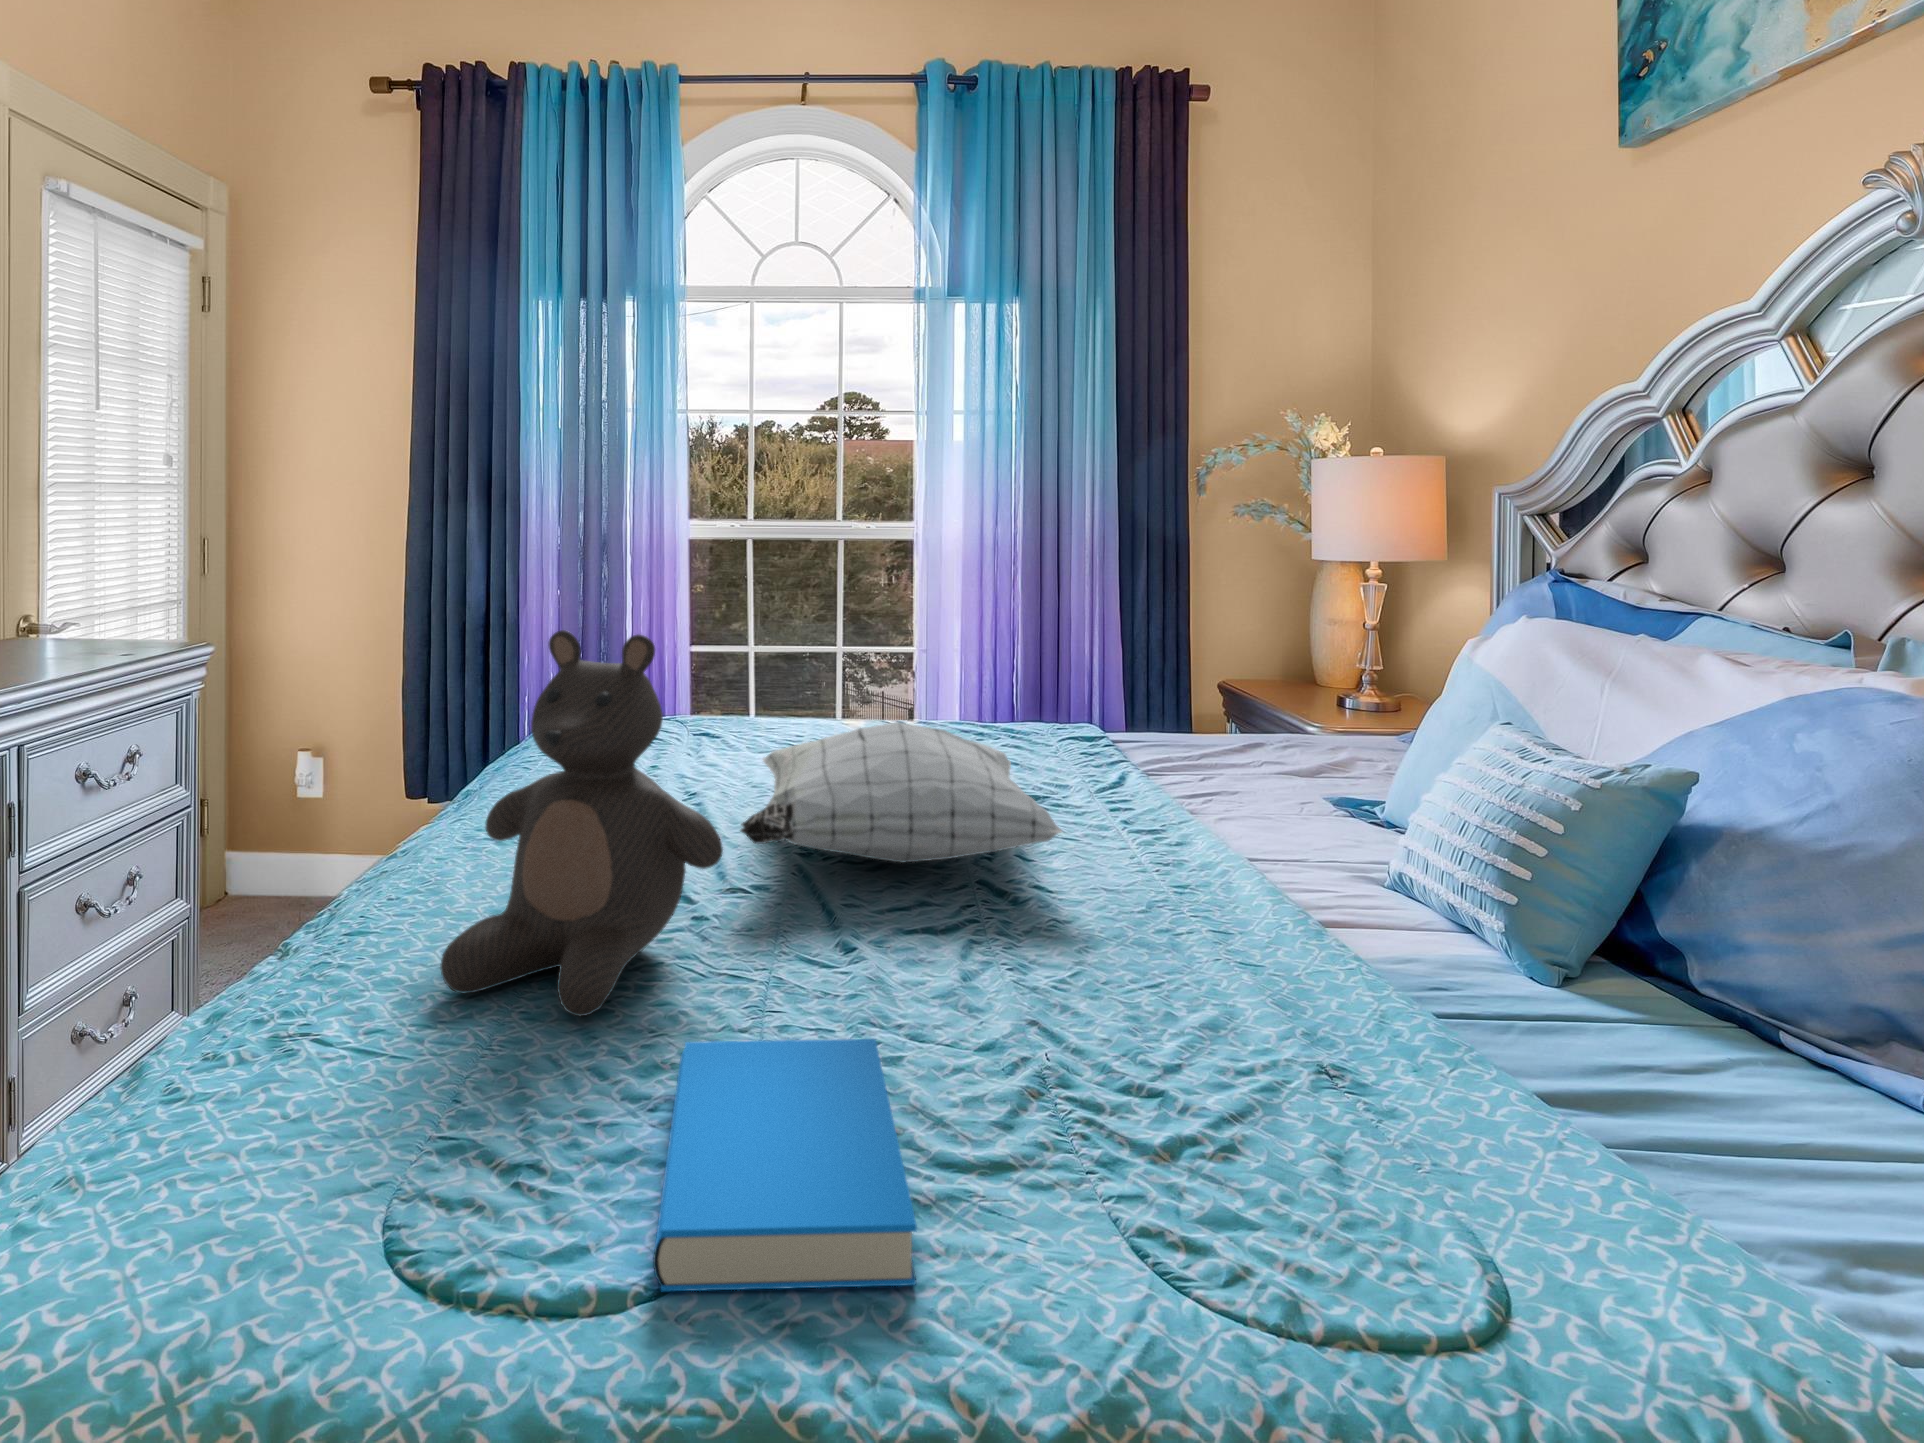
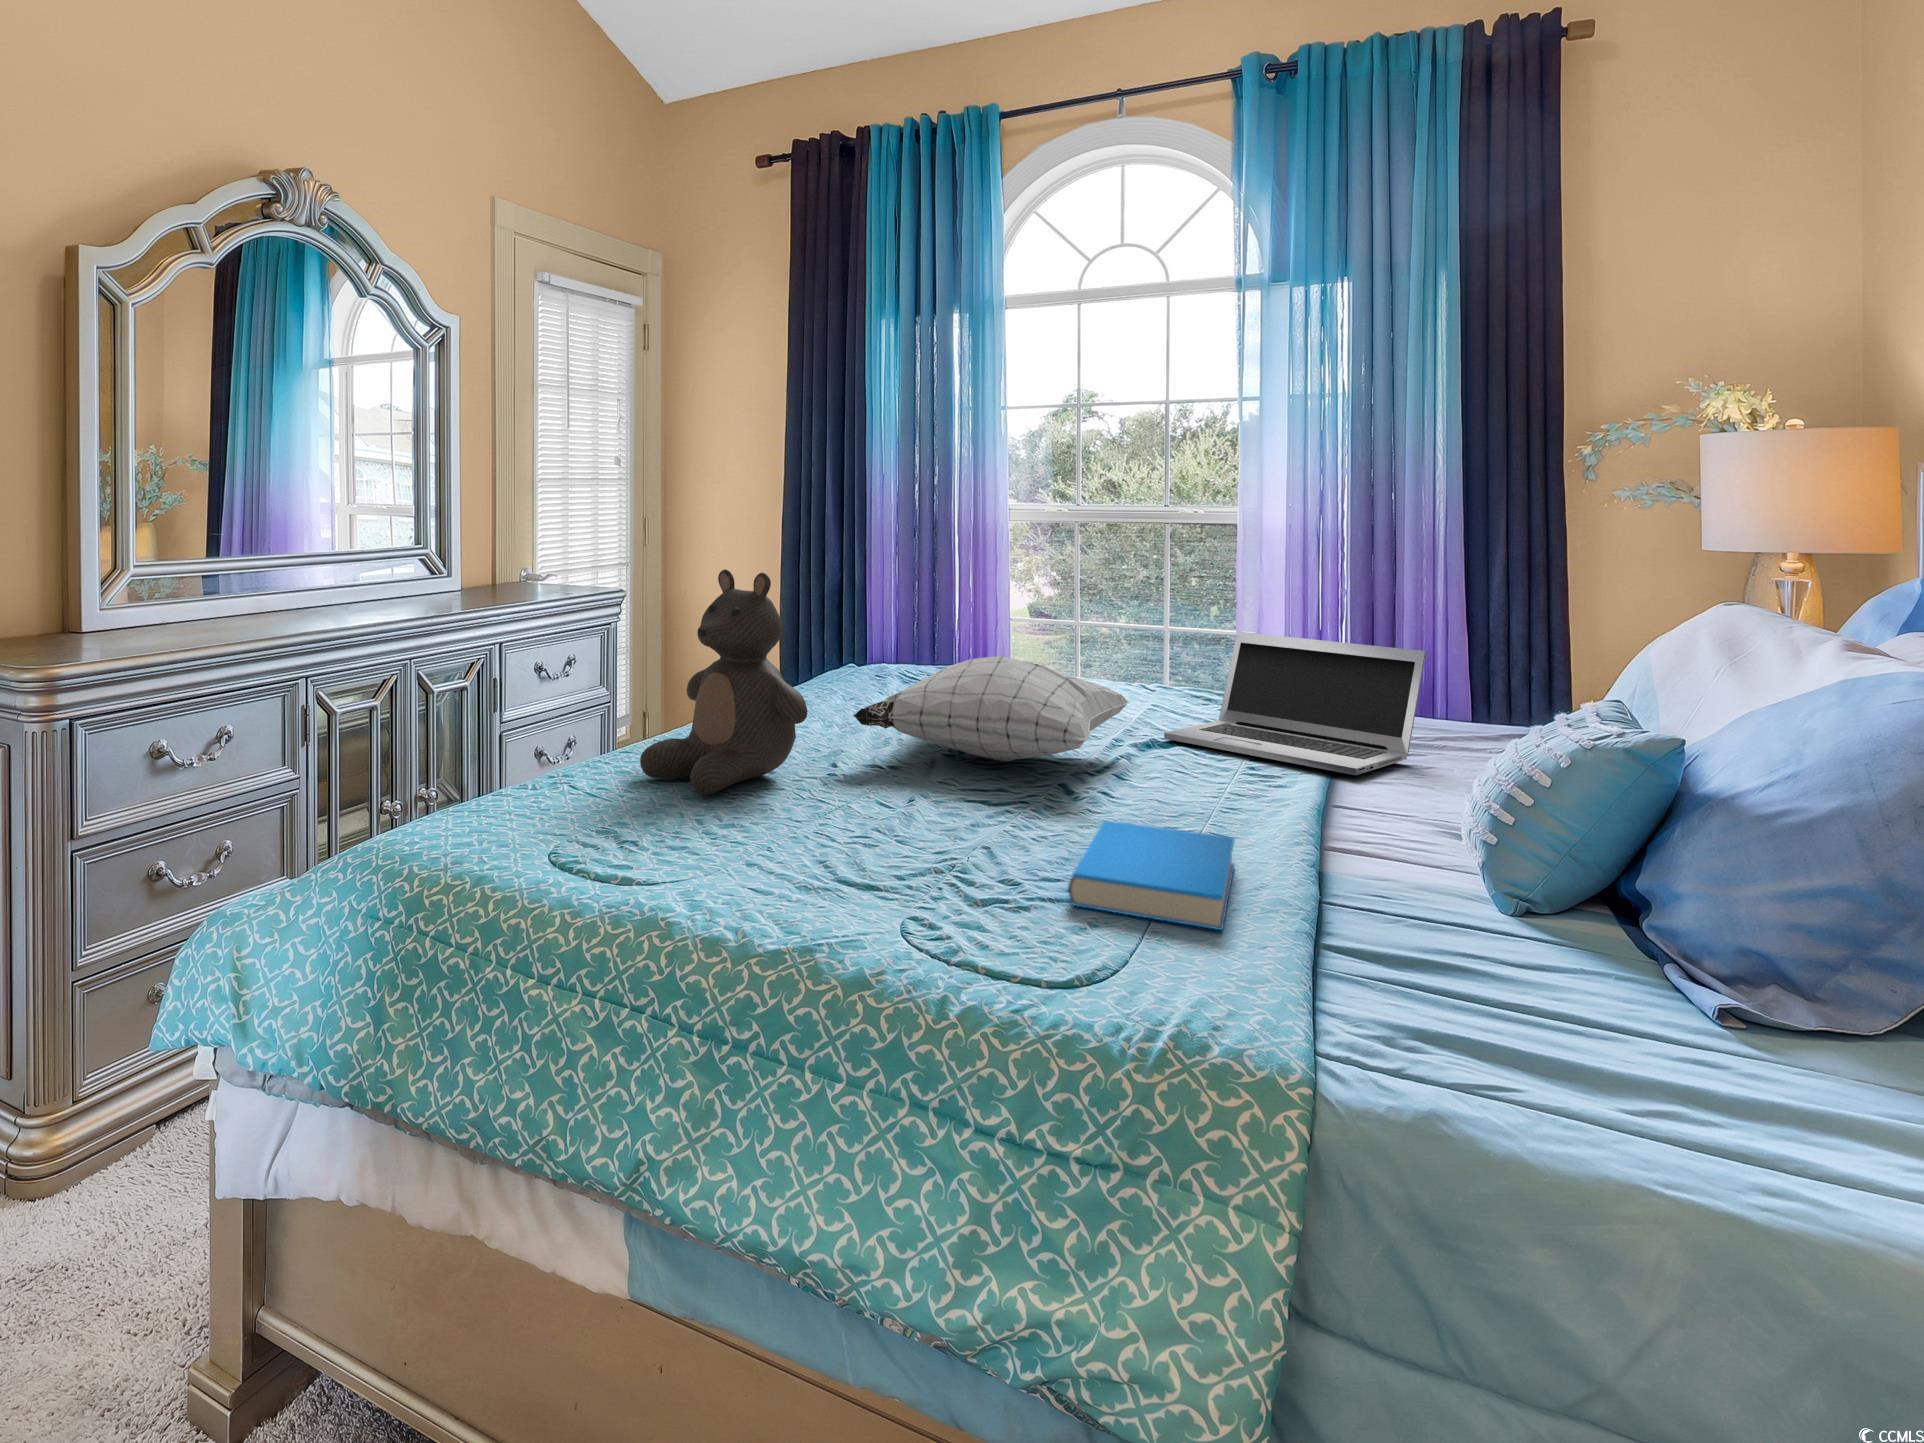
laptop: none [1016,661,1247,820] -> present [1164,632,1426,775]
book: present [653,1039,917,1291] -> present [1068,821,1235,930]

